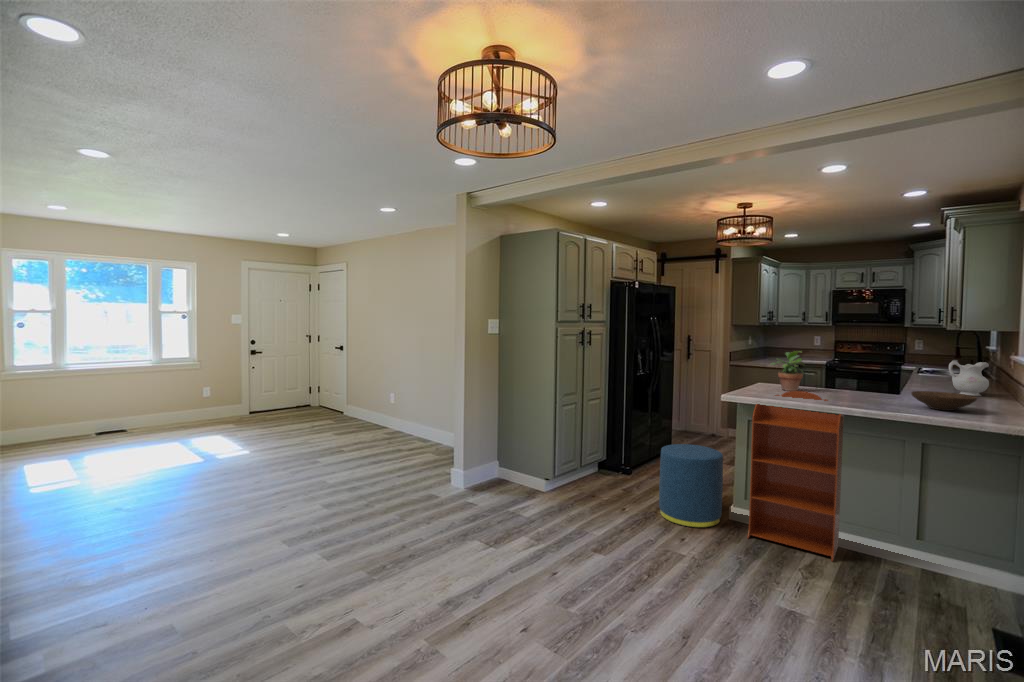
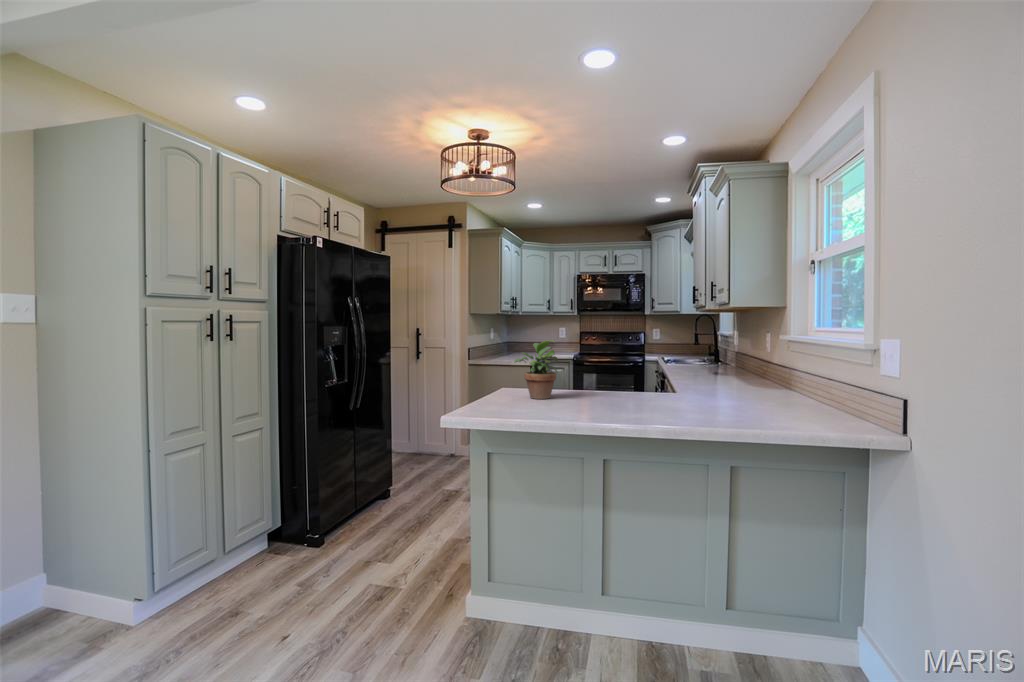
ceramic pitcher: present [949,360,989,396] -> none [710,346,750,389]
bookcase: present [747,391,844,561] -> none [487,401,613,667]
wooden bowl: present [911,391,977,411] -> none [692,389,767,416]
ottoman: present [659,444,723,528] -> none [349,497,450,648]

